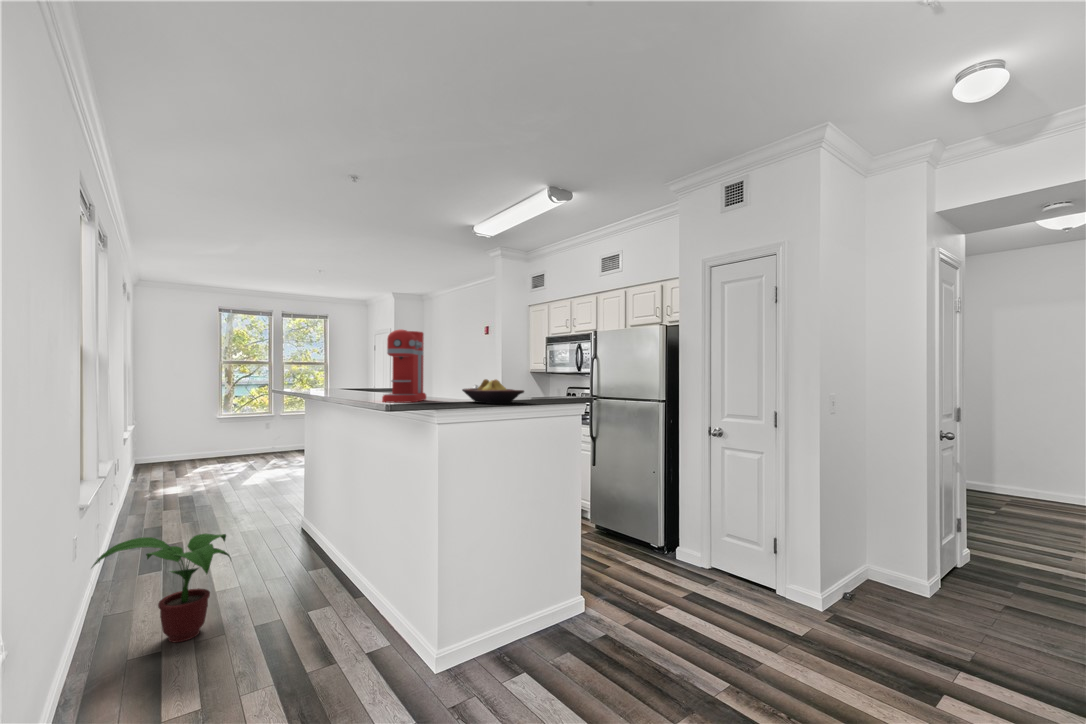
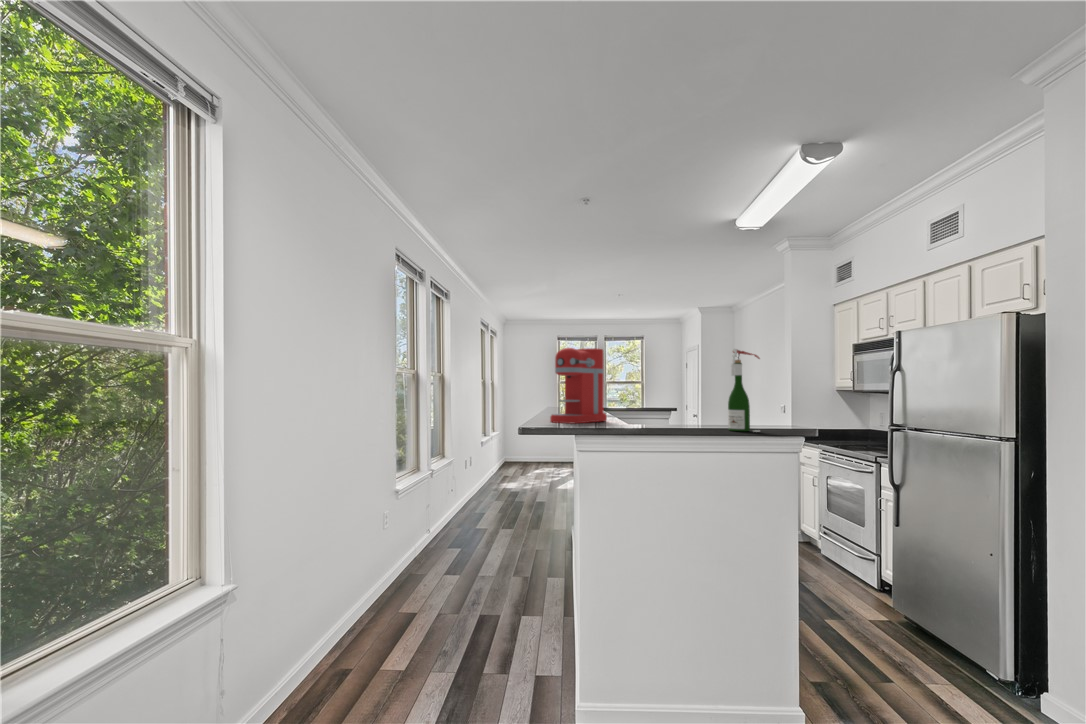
wine bottle: none [547,338,571,401] -> present [728,349,760,432]
fruit bowl: present [462,379,524,404] -> none [614,401,674,431]
potted plant: present [92,534,231,642] -> none [381,518,474,610]

